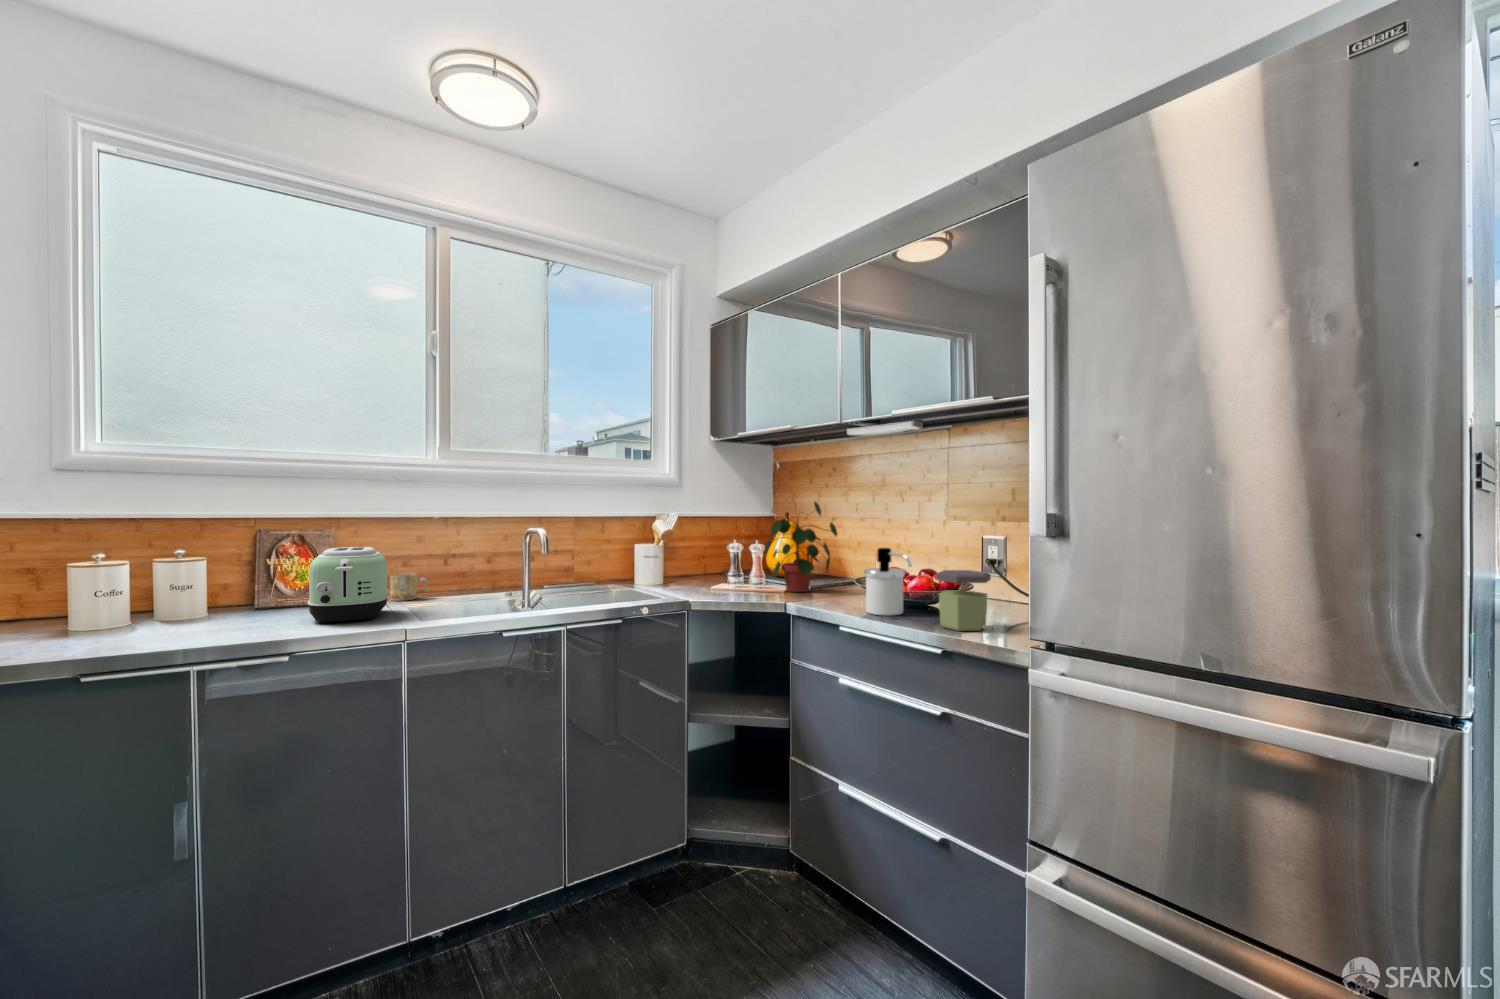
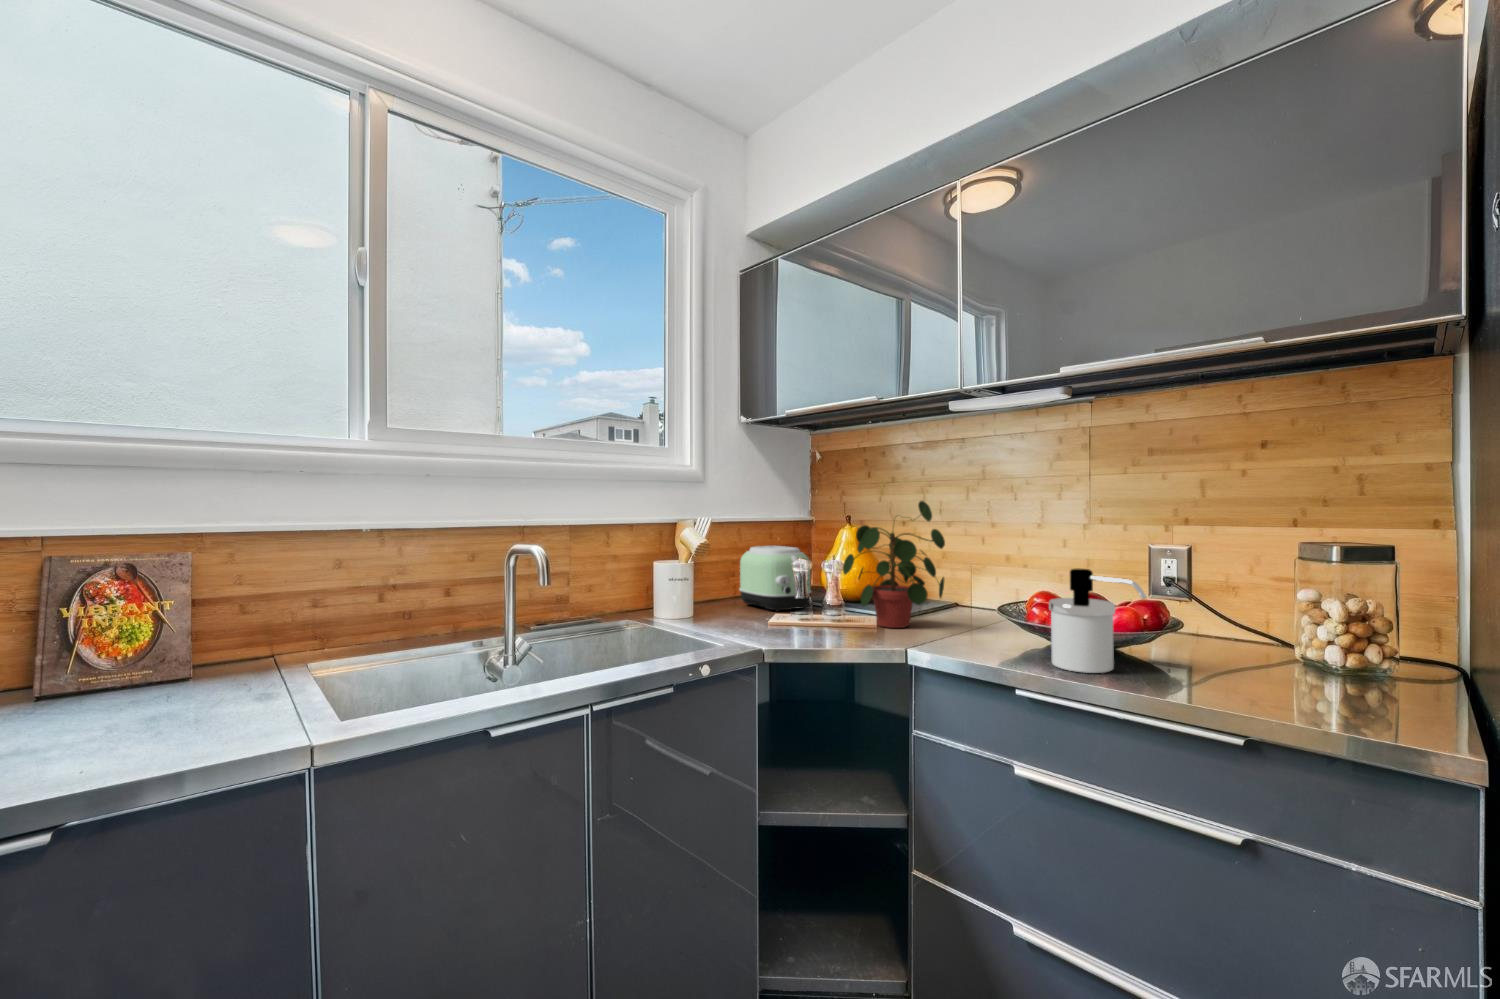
toaster: present [308,547,389,623] -> present [739,546,811,612]
jar: present [935,570,991,631] -> none [1208,604,1315,707]
mug: present [390,573,428,601] -> none [290,619,354,665]

